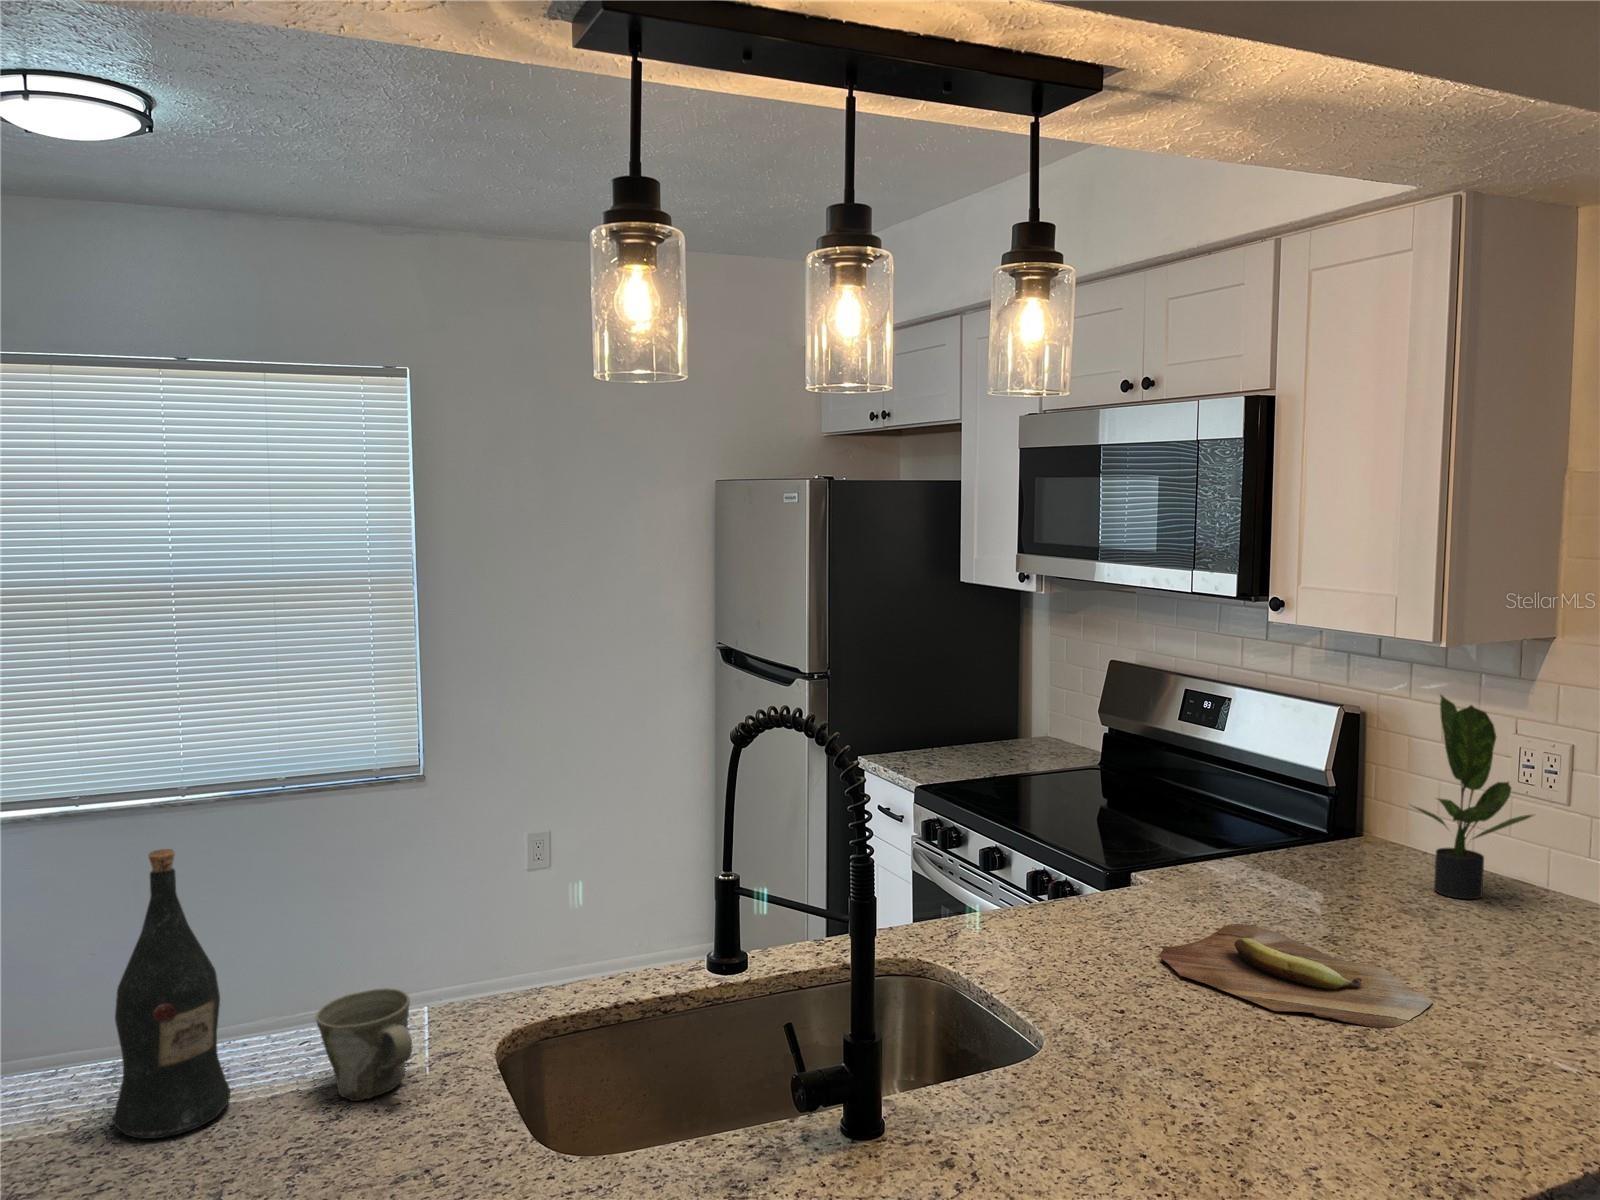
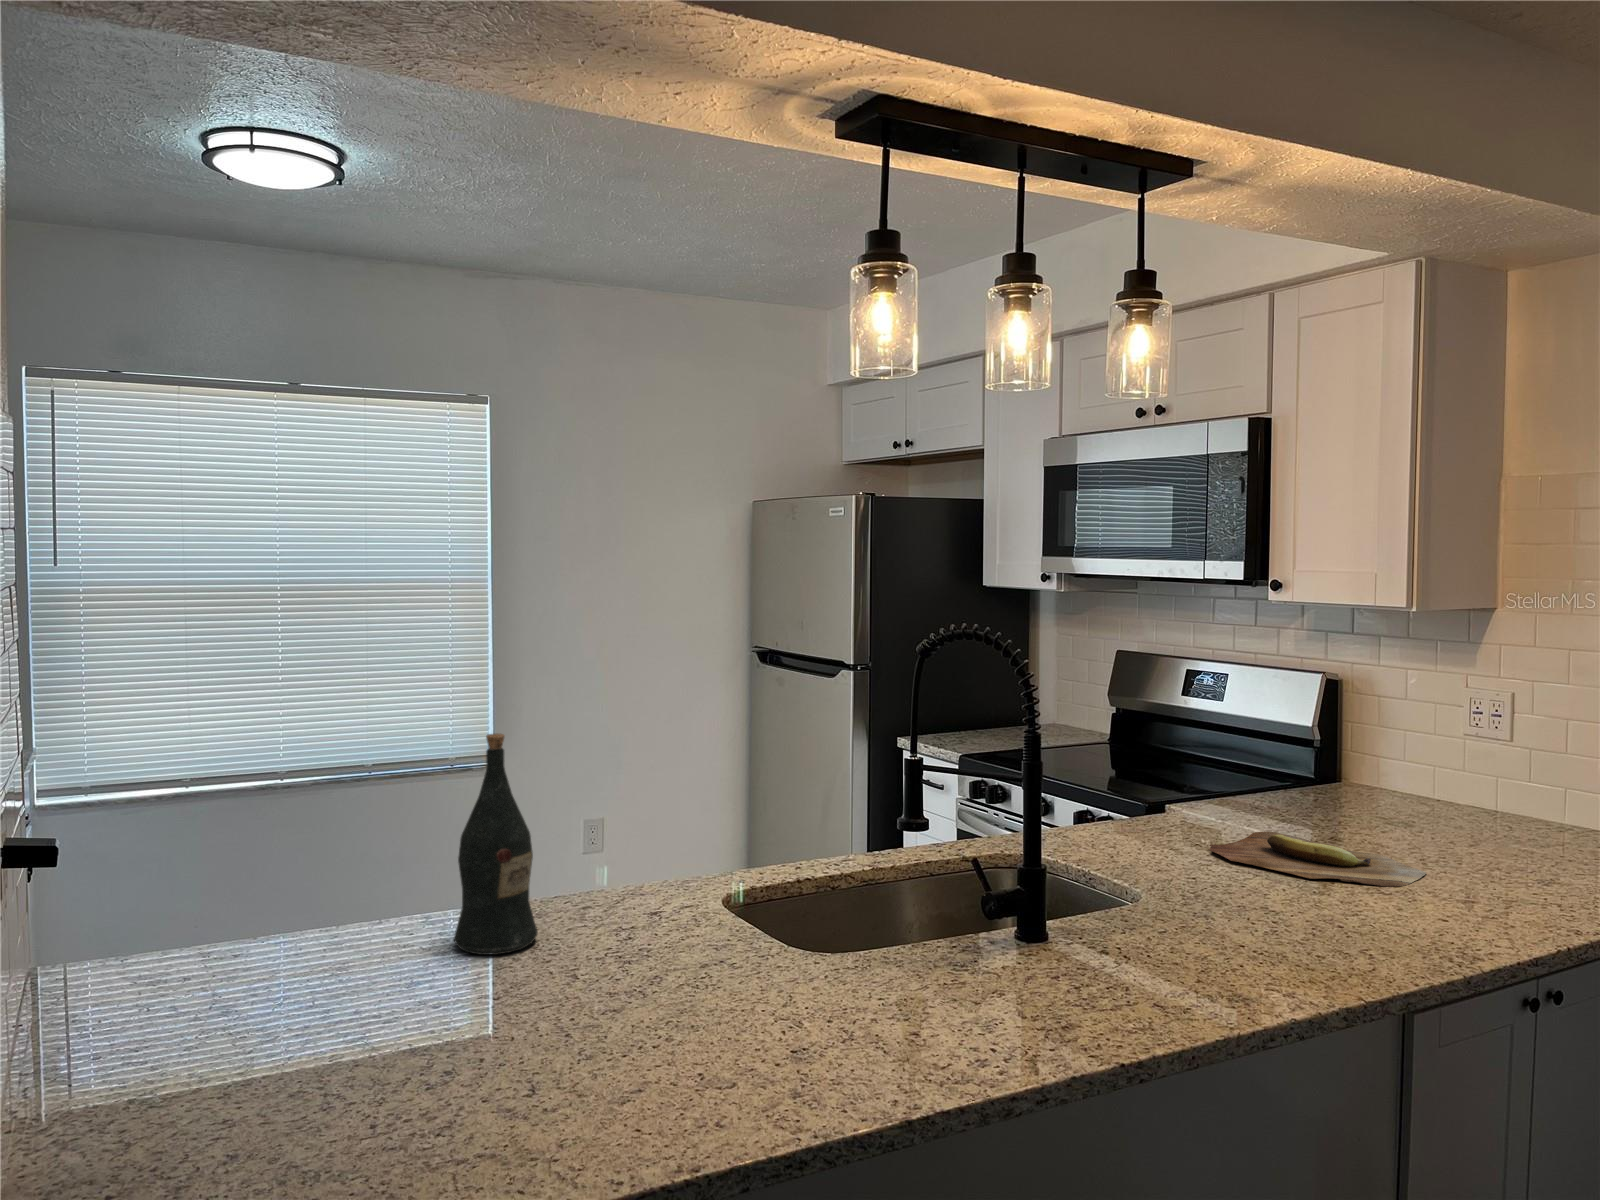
potted plant: present [1413,695,1533,899] -> none [1386,655,1488,818]
mug: present [316,988,412,1101] -> none [599,854,681,934]

